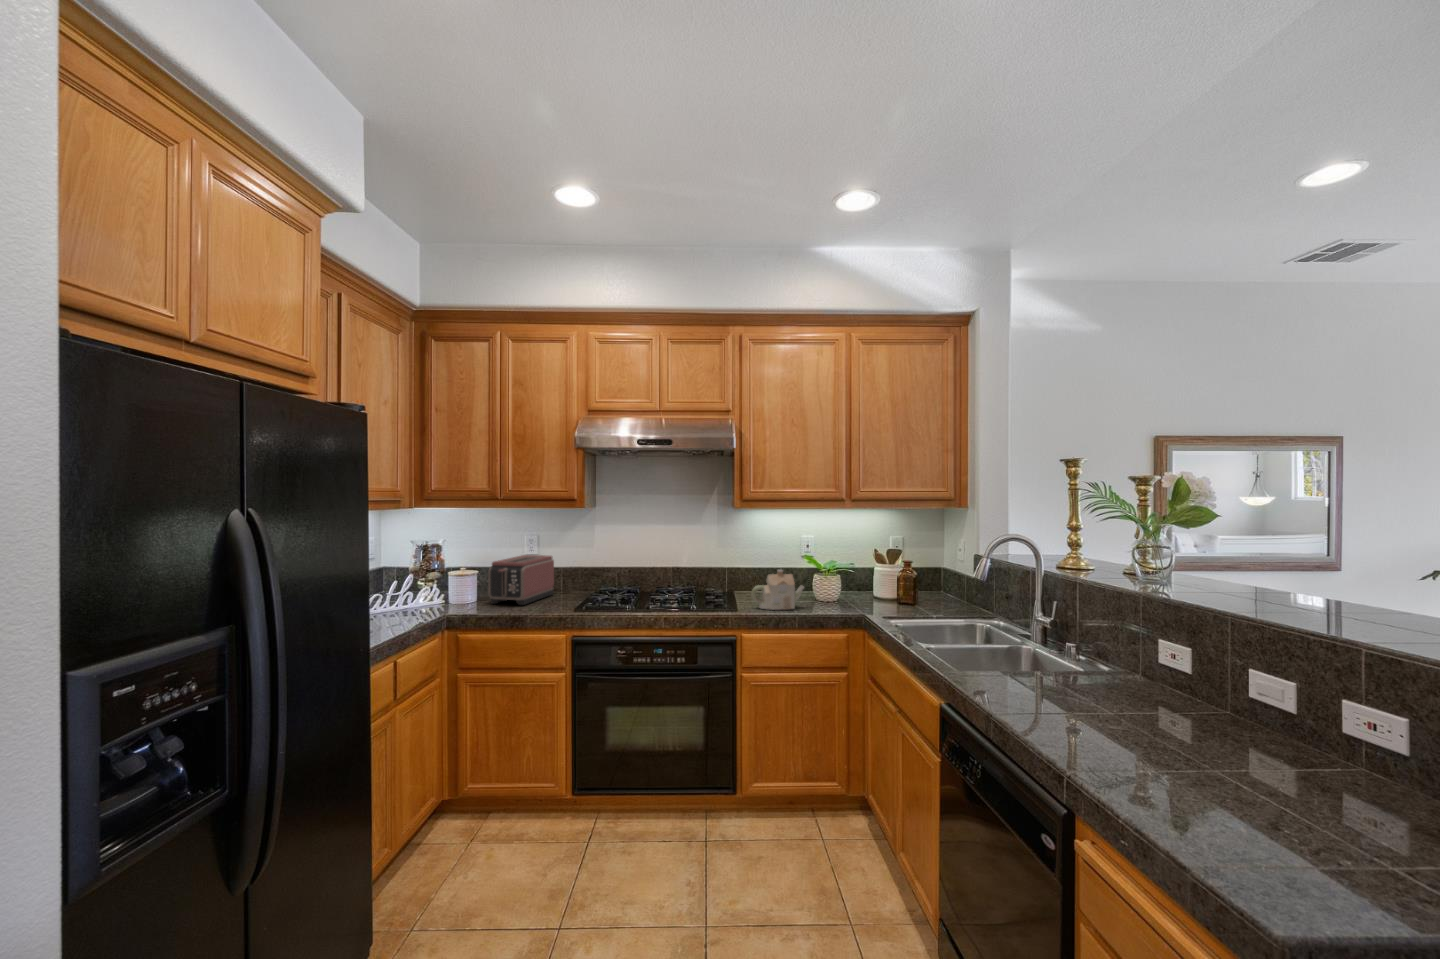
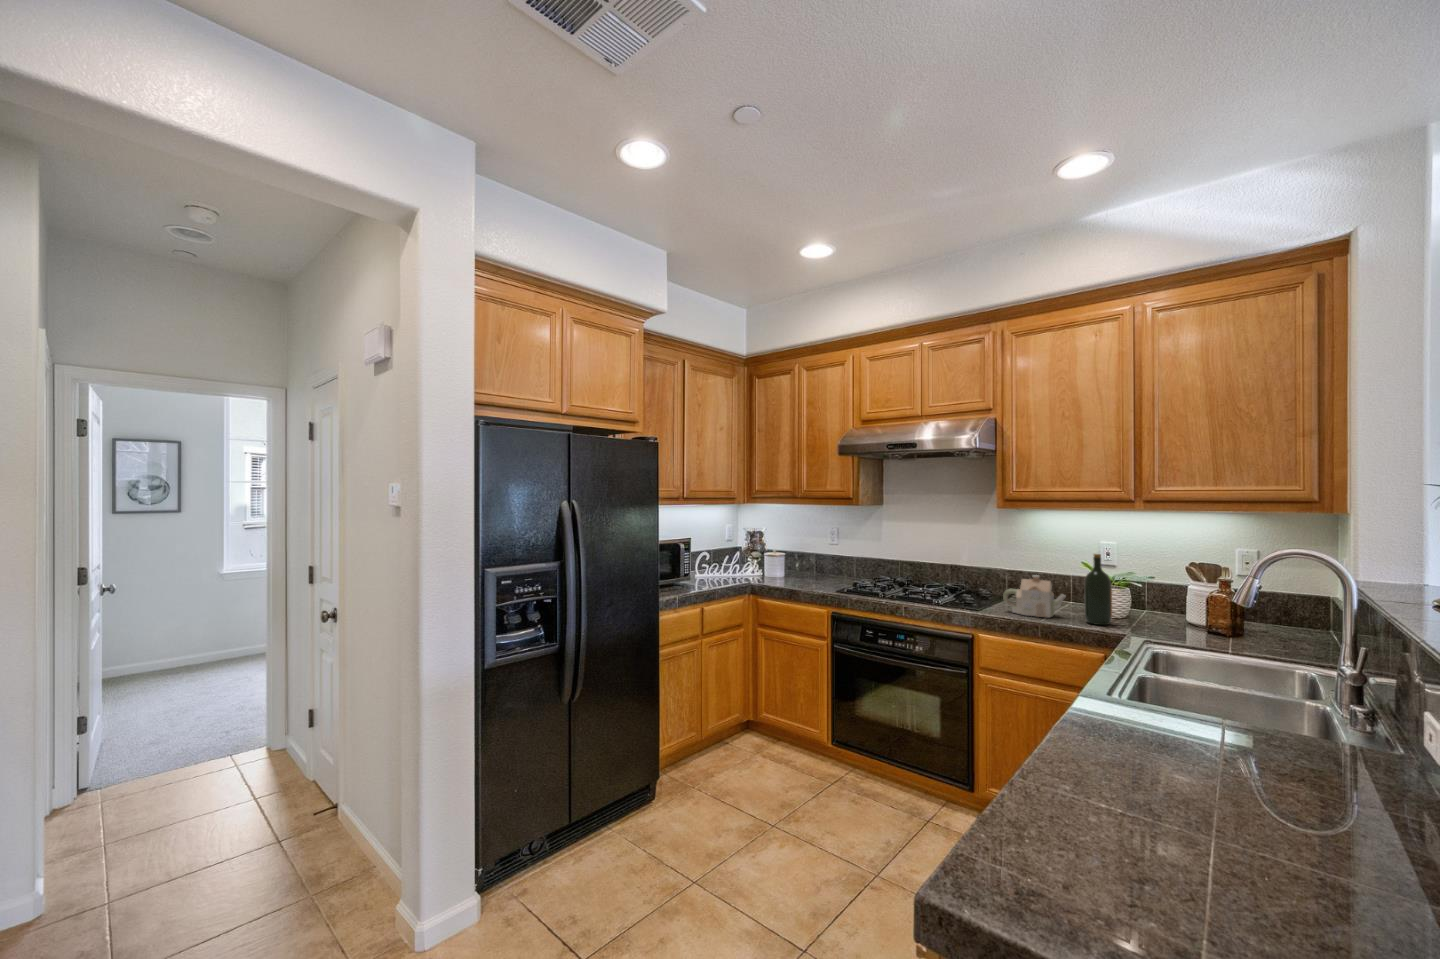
wine bottle: none [821,545,842,610] -> present [1084,554,1112,625]
toaster: present [488,555,554,605] -> none [786,544,842,583]

